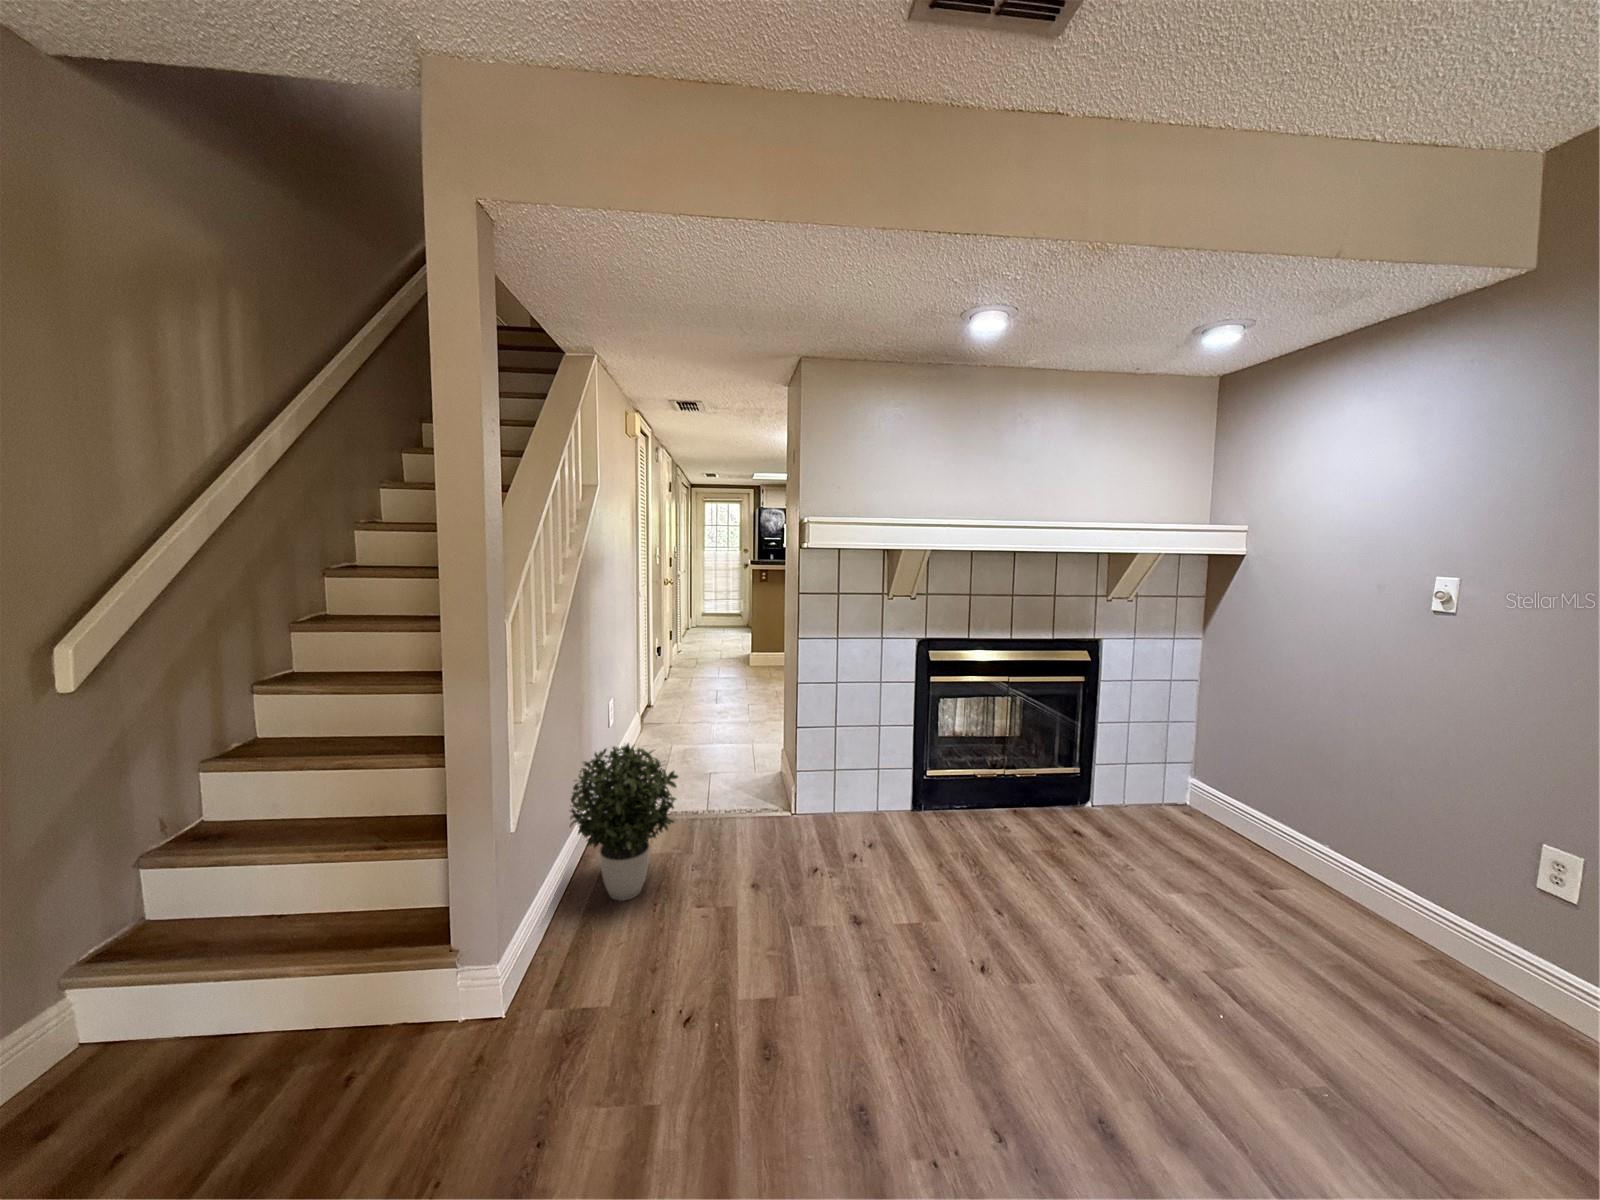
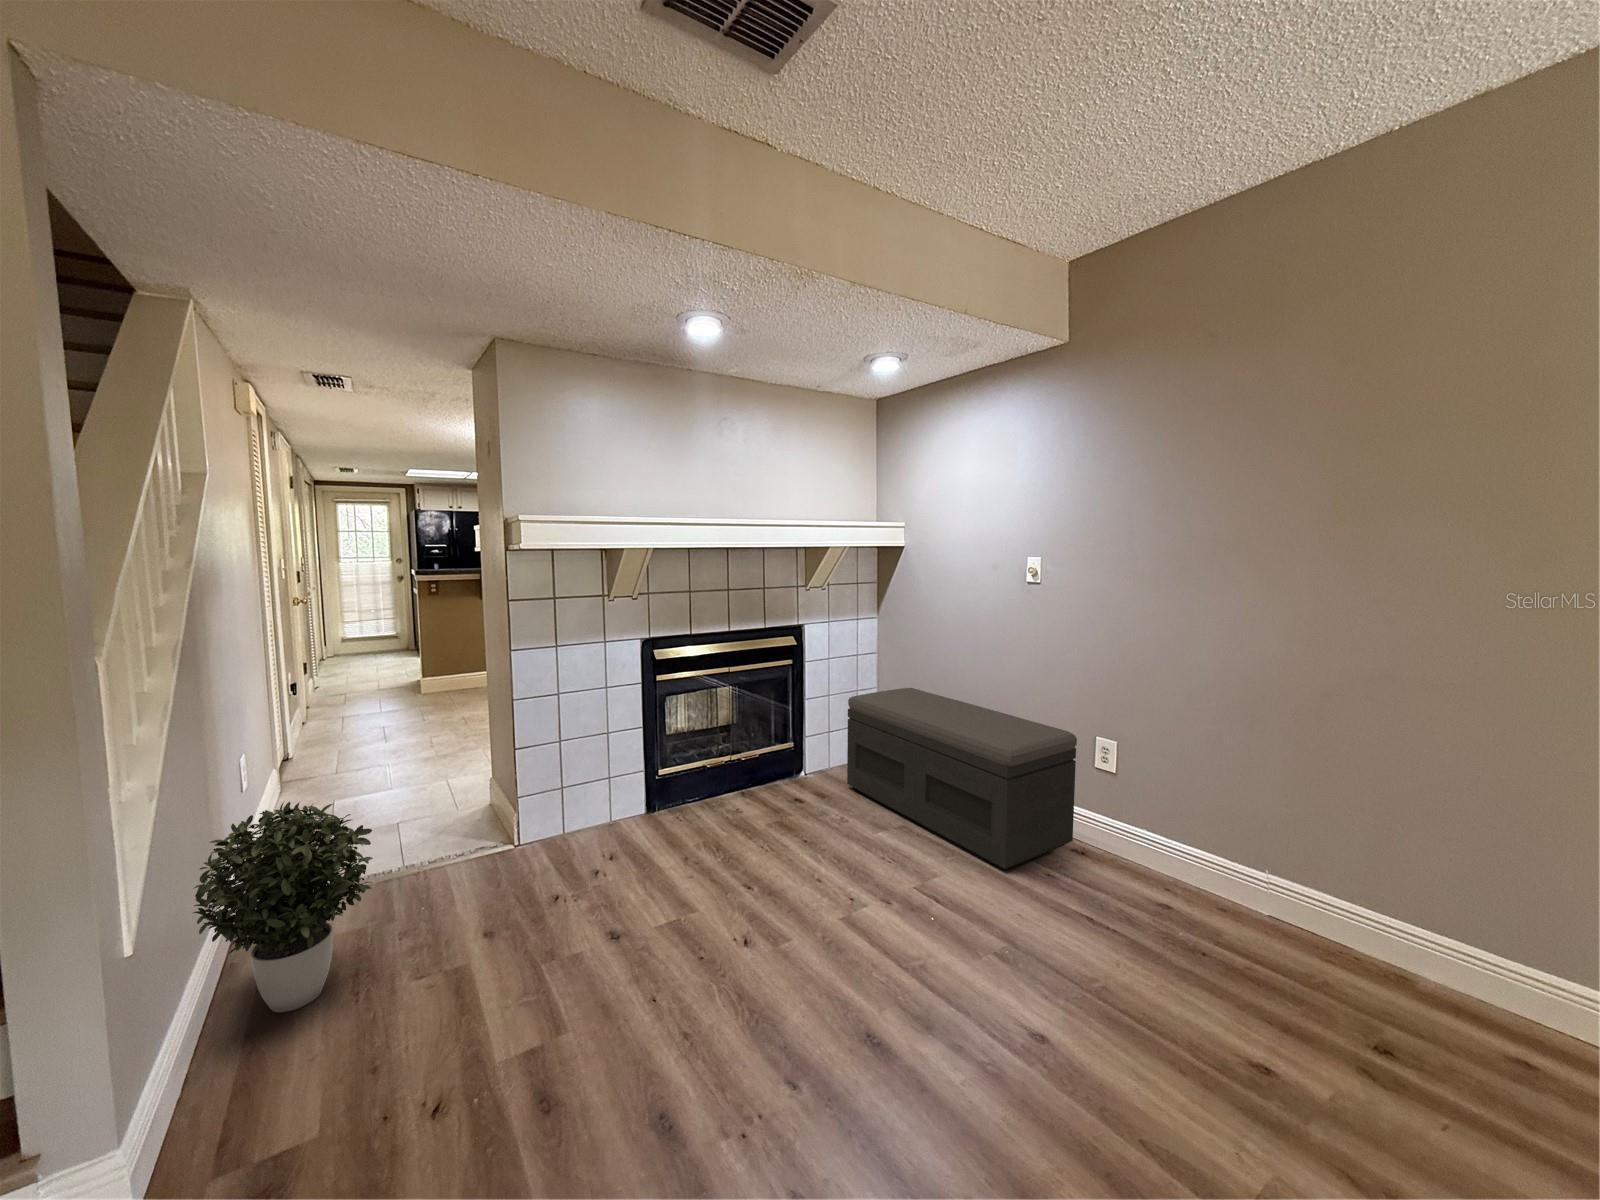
storage bench: none [1139,728,1518,998] -> present [847,688,1077,870]

